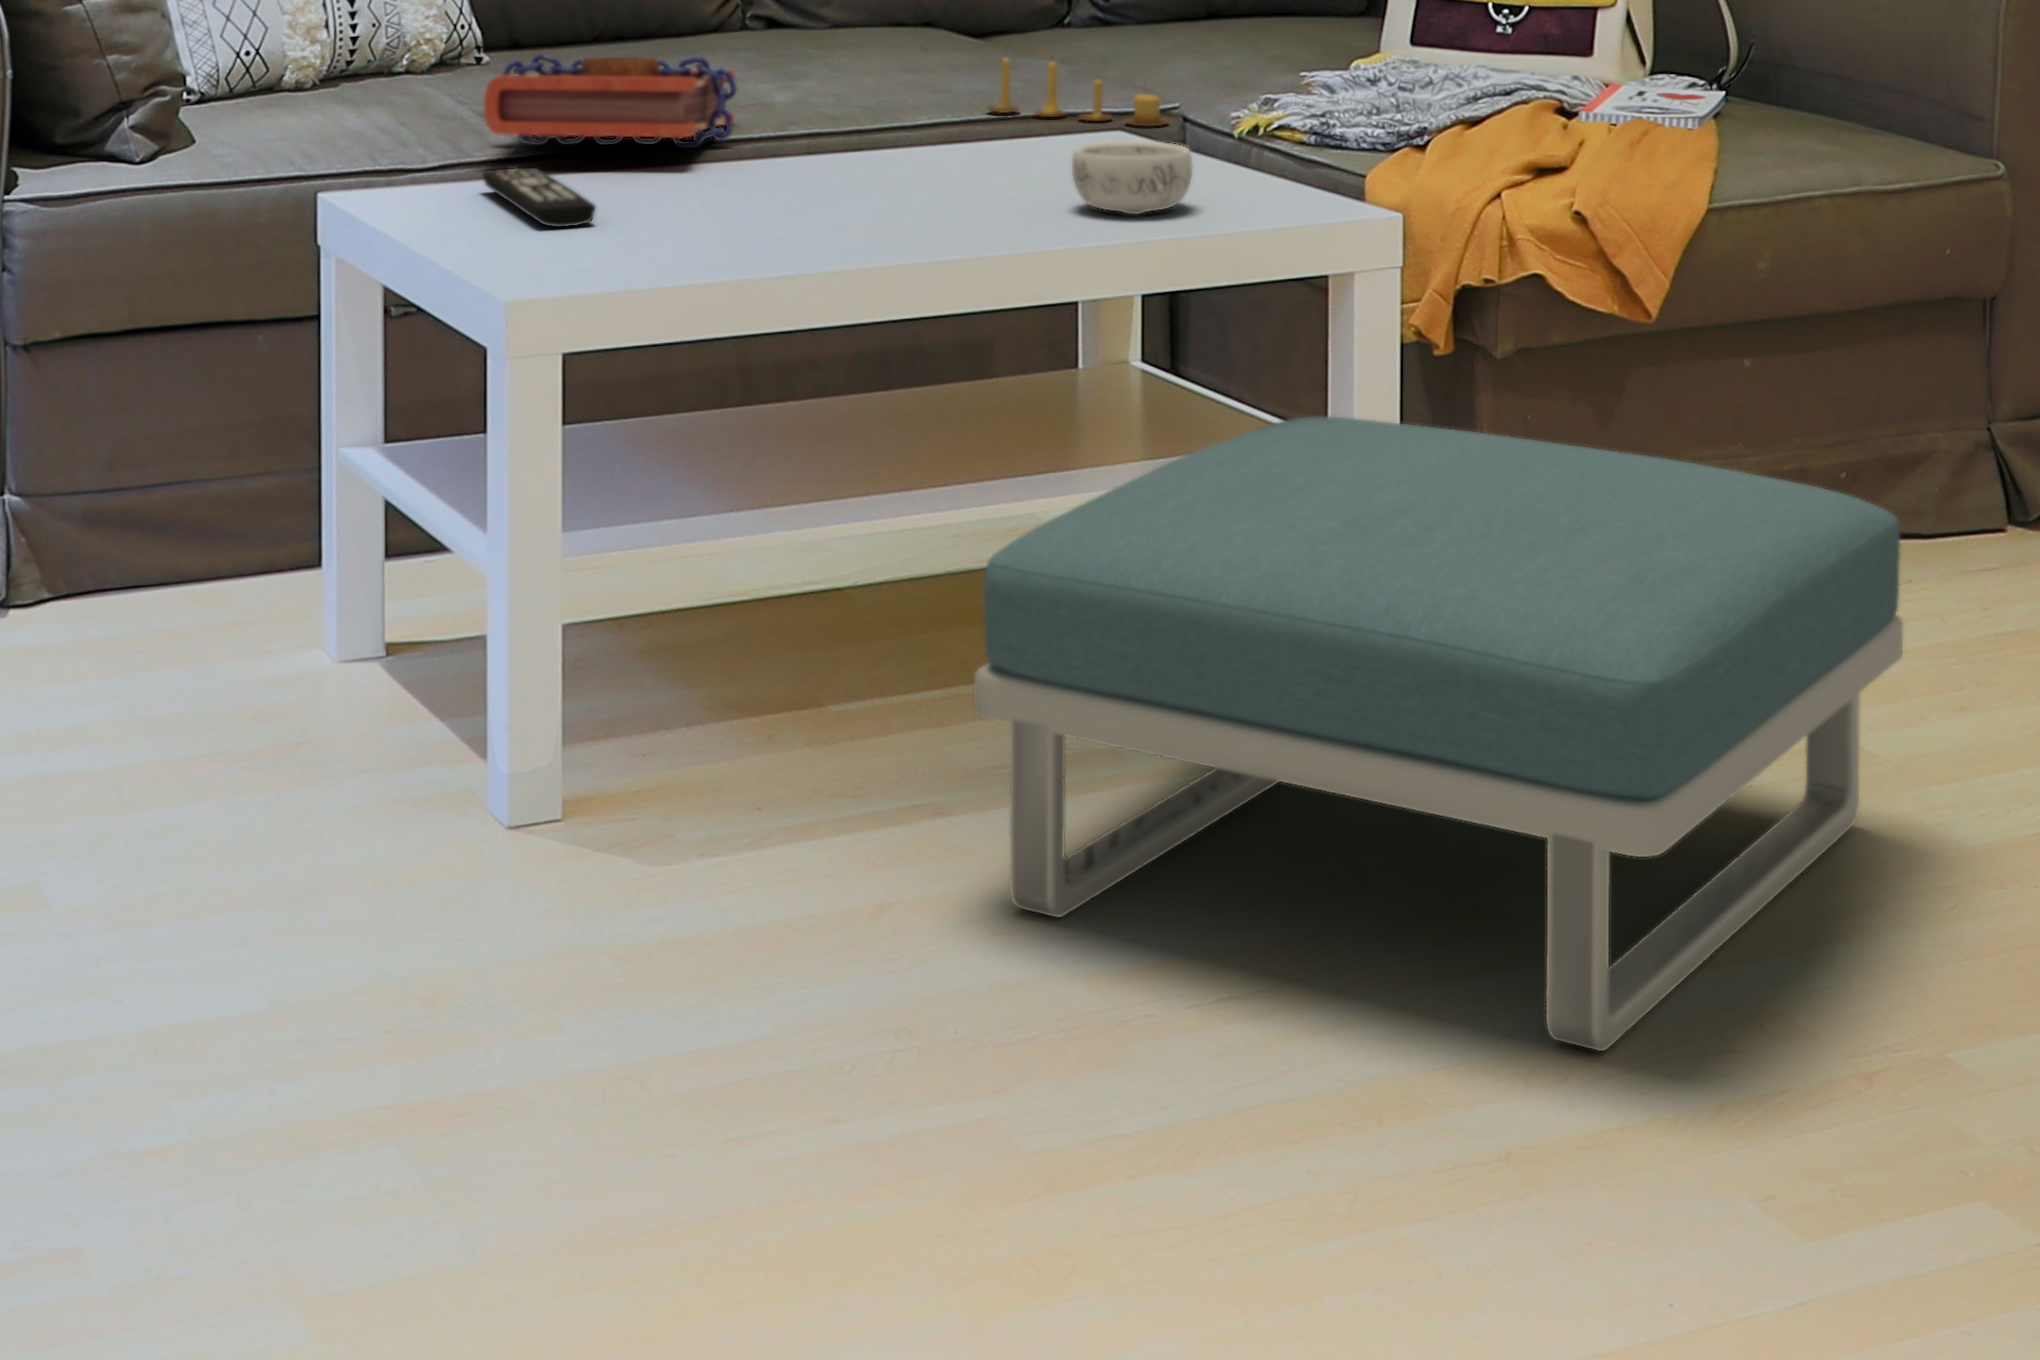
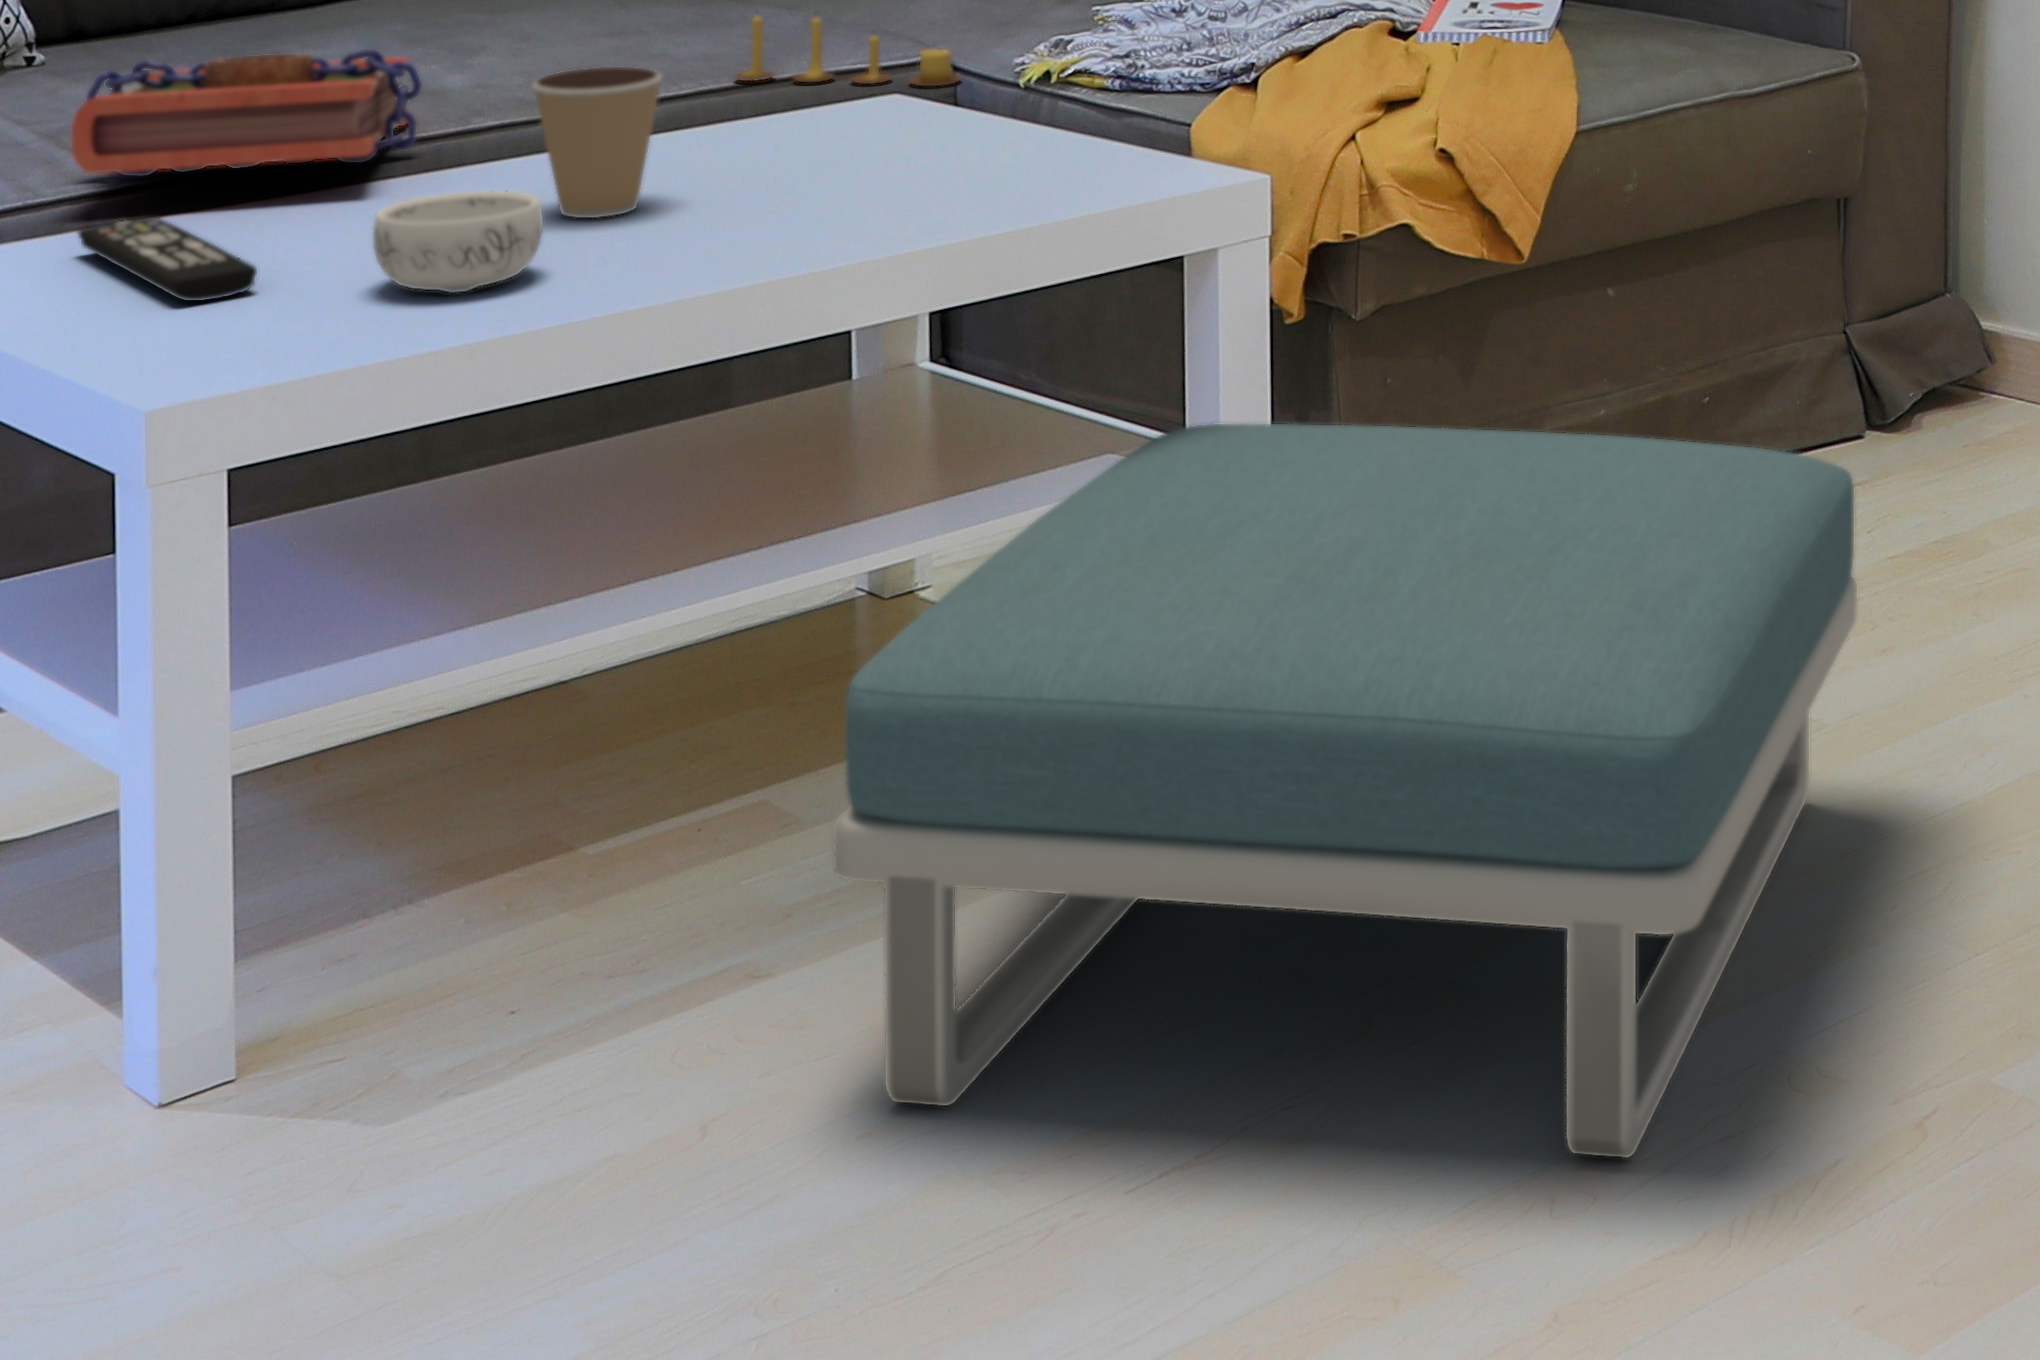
coffee cup: none [803,76,903,197] -> present [533,67,663,218]
decorative bowl: present [1072,141,1193,214] -> present [373,191,543,293]

